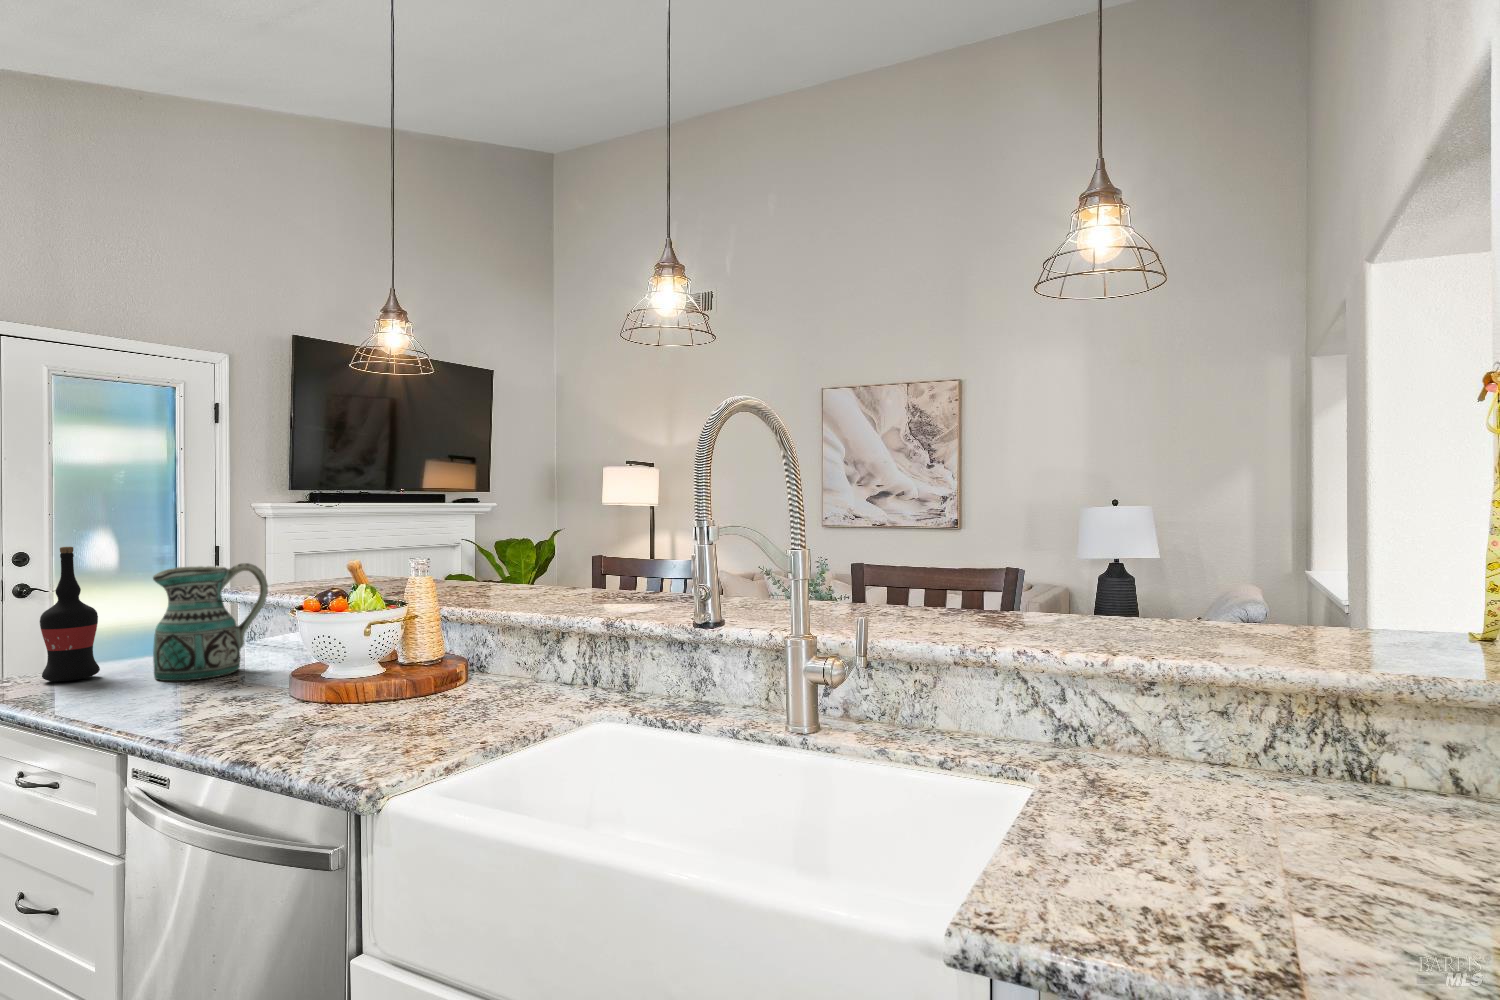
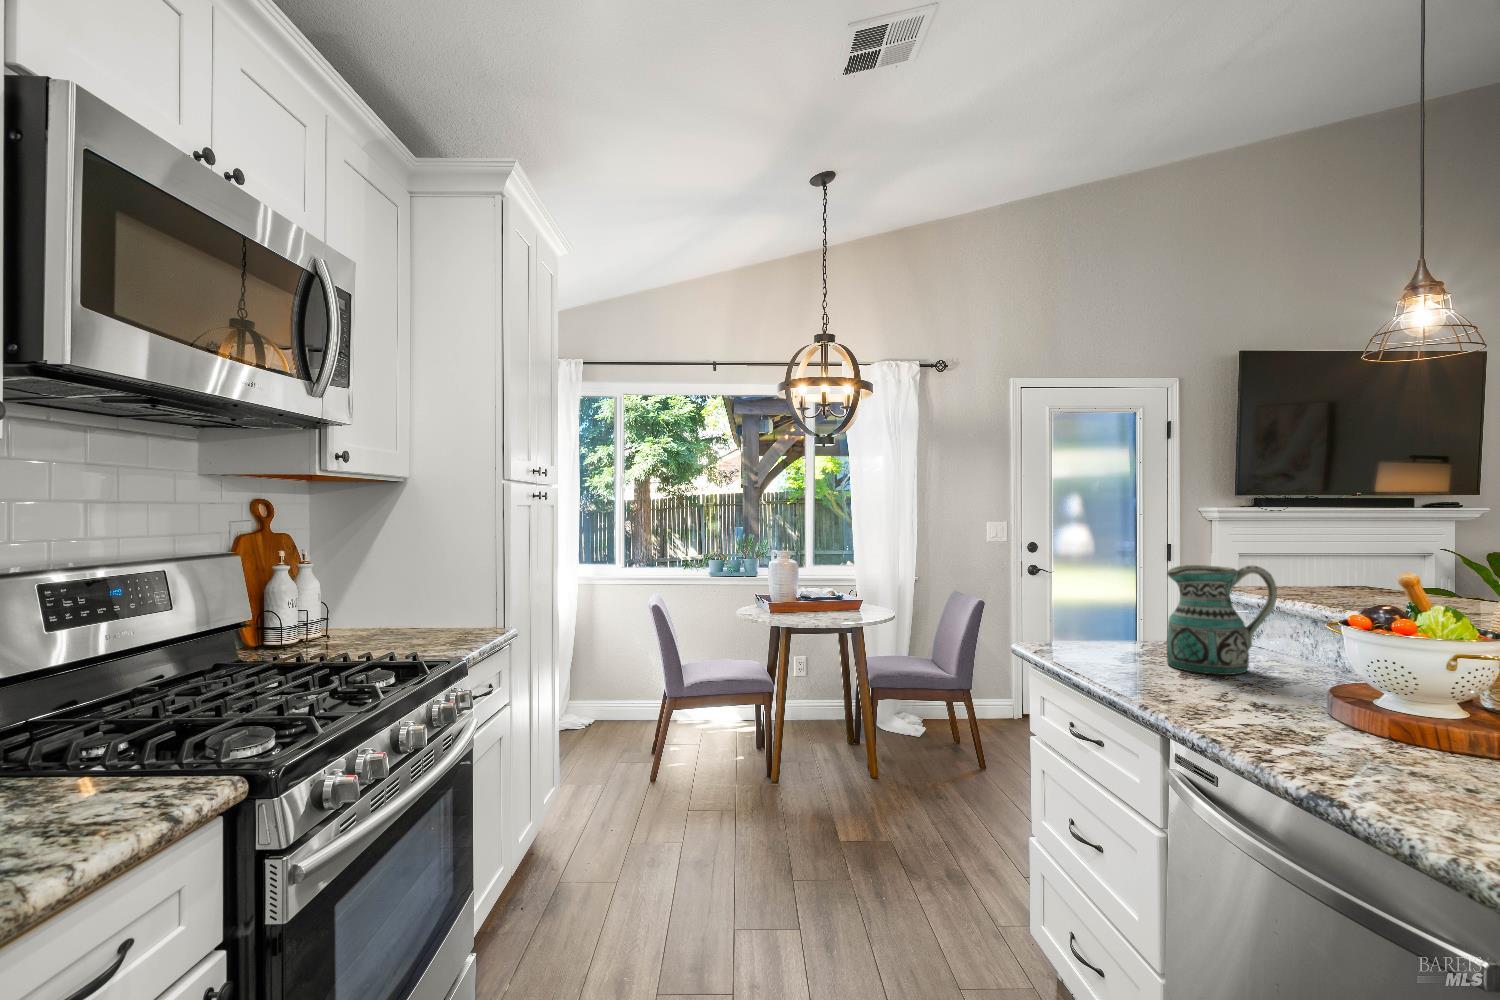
wine bottle: present [40,547,100,681] -> none [1075,541,1119,653]

